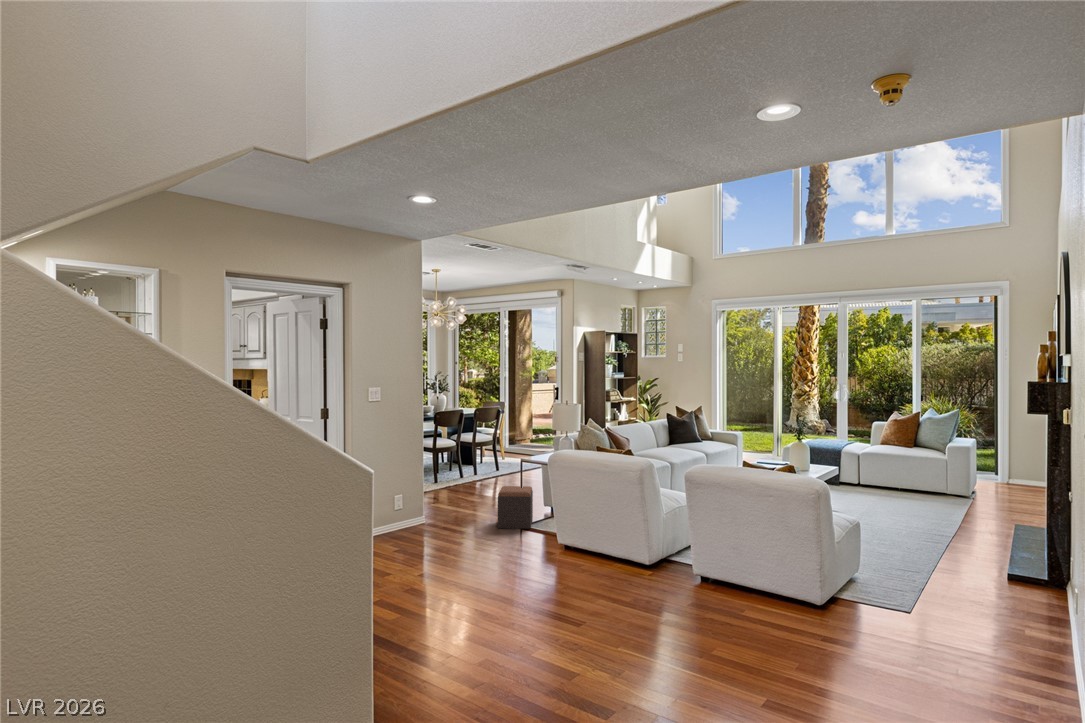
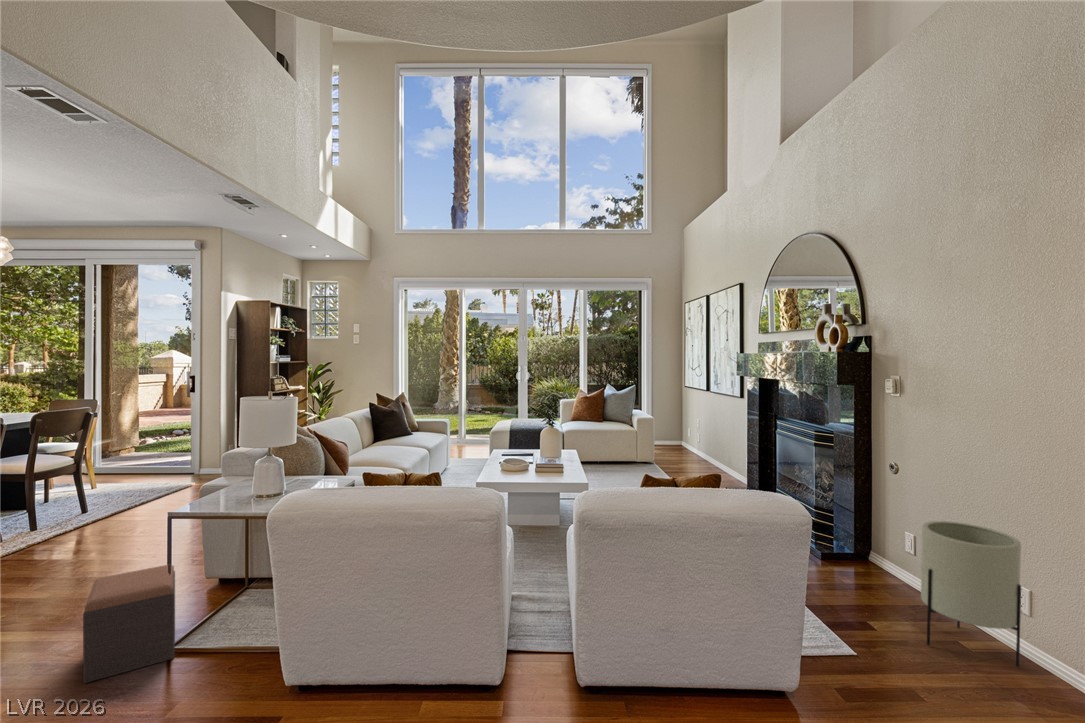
planter: none [985,526,1063,638] -> present [921,521,1021,667]

